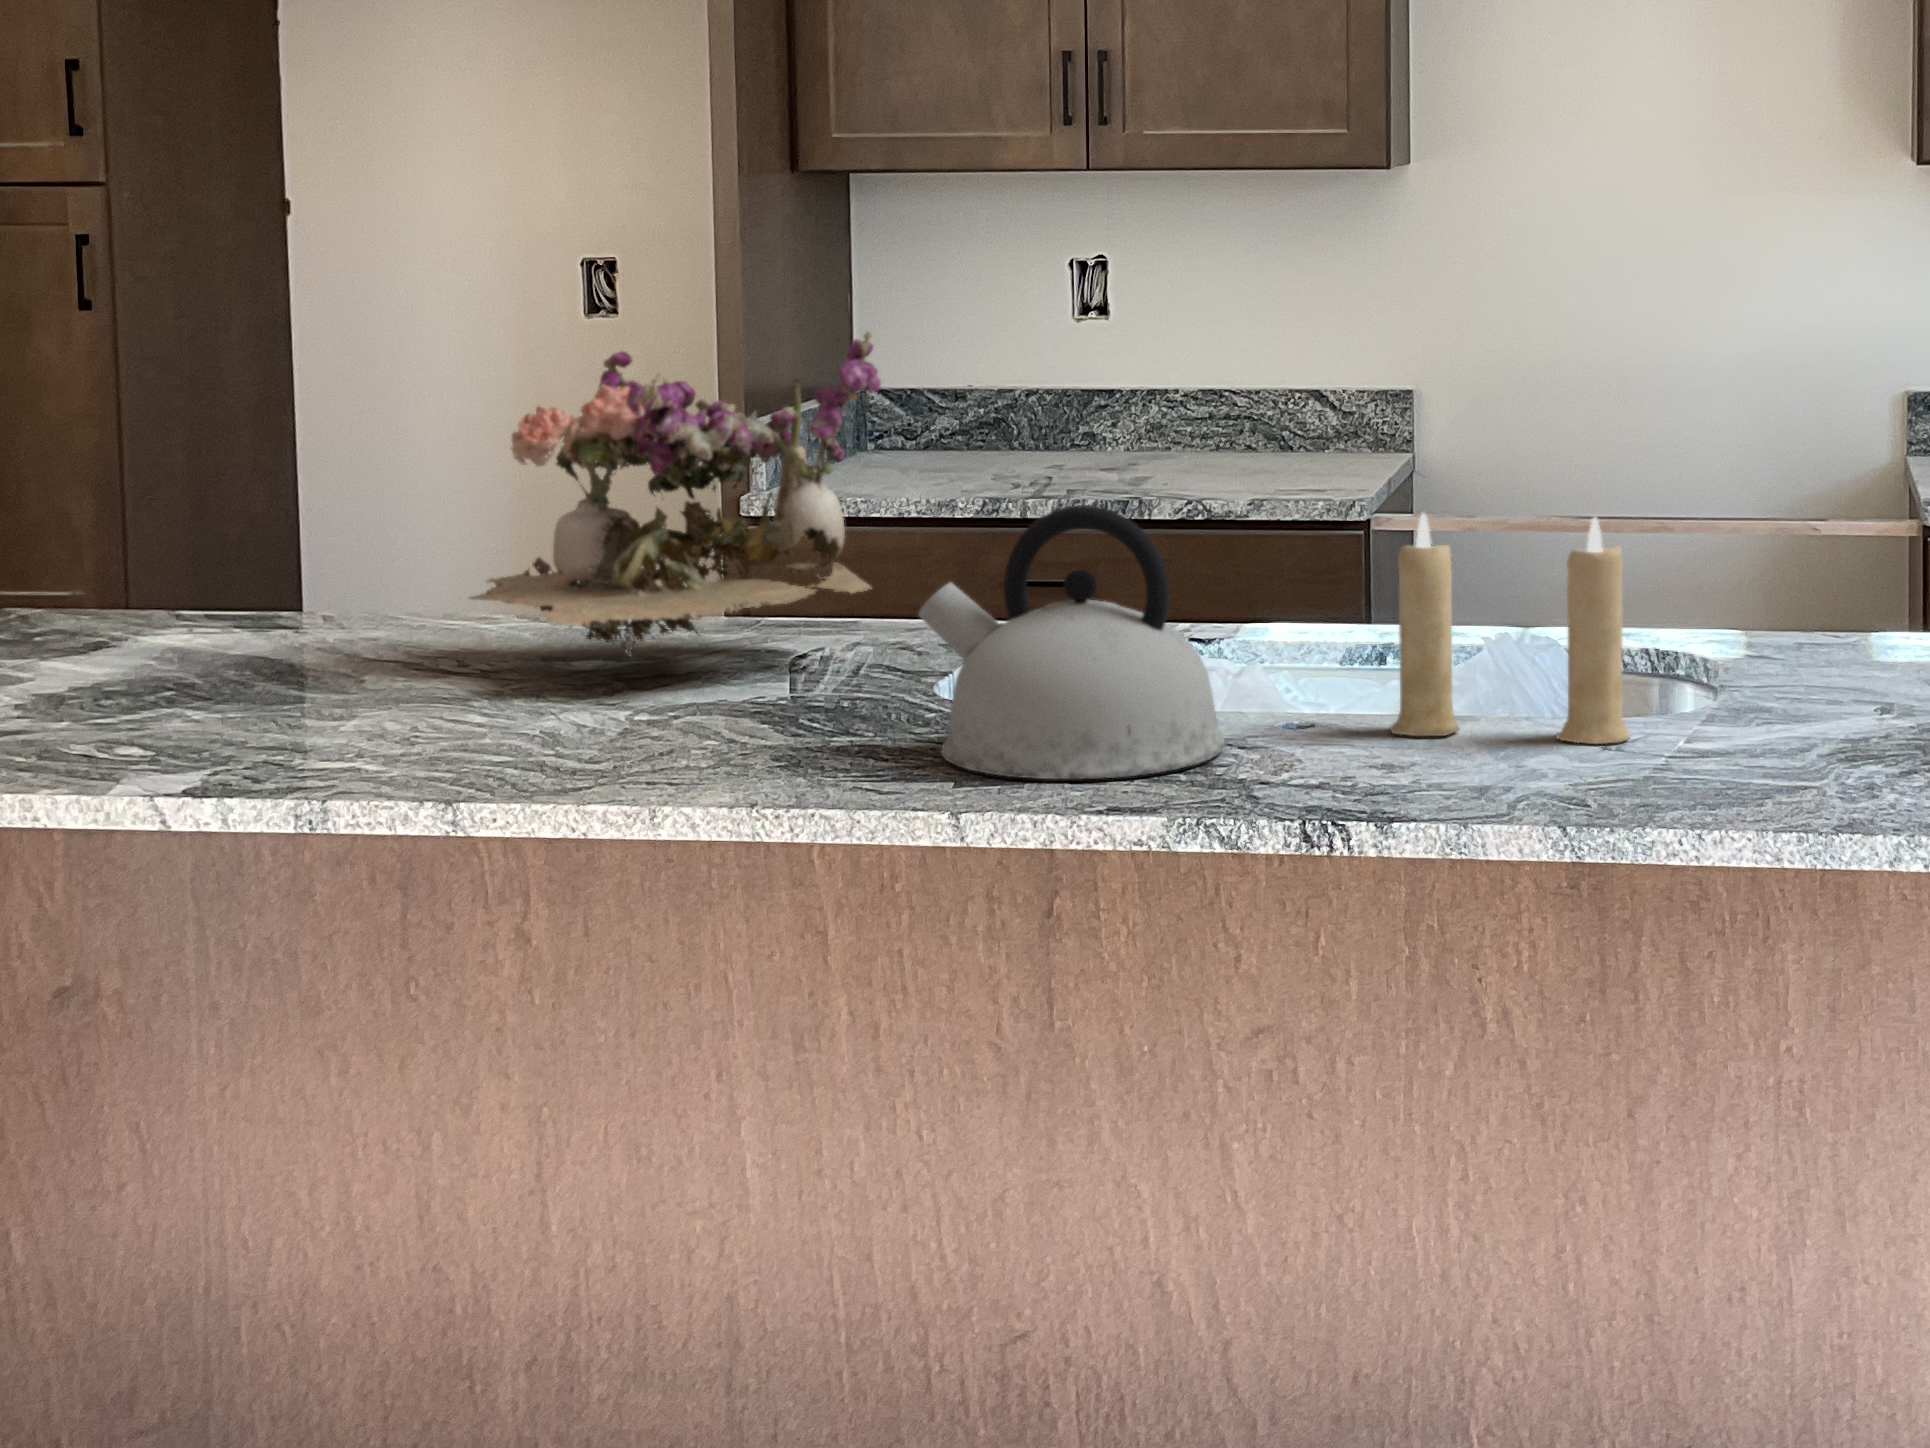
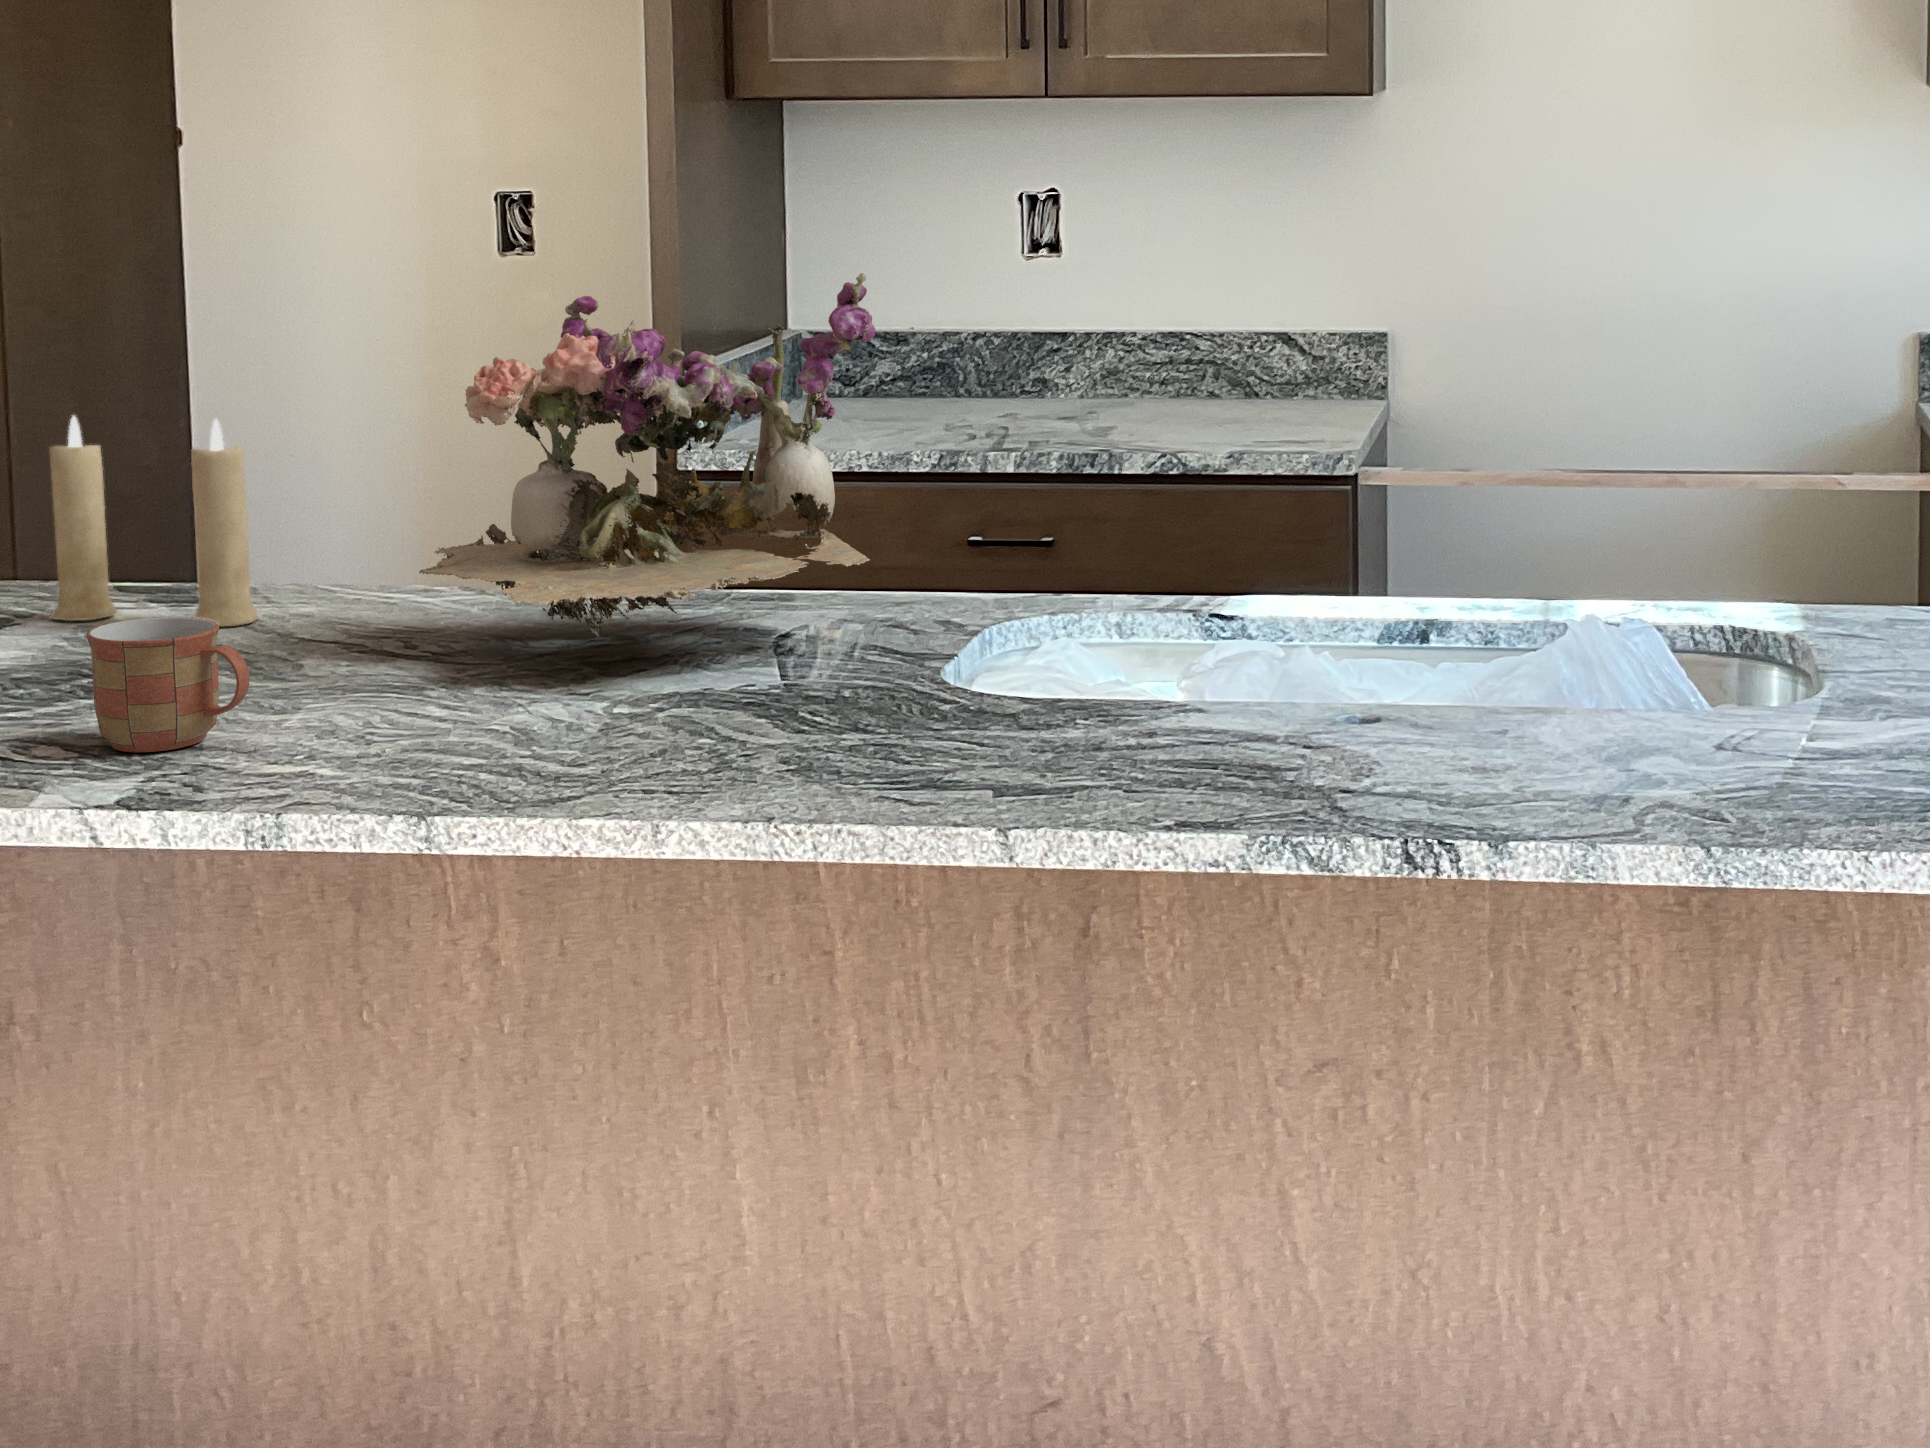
kettle: present [918,505,1225,779] -> none [942,473,1293,788]
candle: present [1390,513,1629,744] -> present [49,416,259,627]
mug: none [166,633,310,751] -> present [86,617,250,752]

